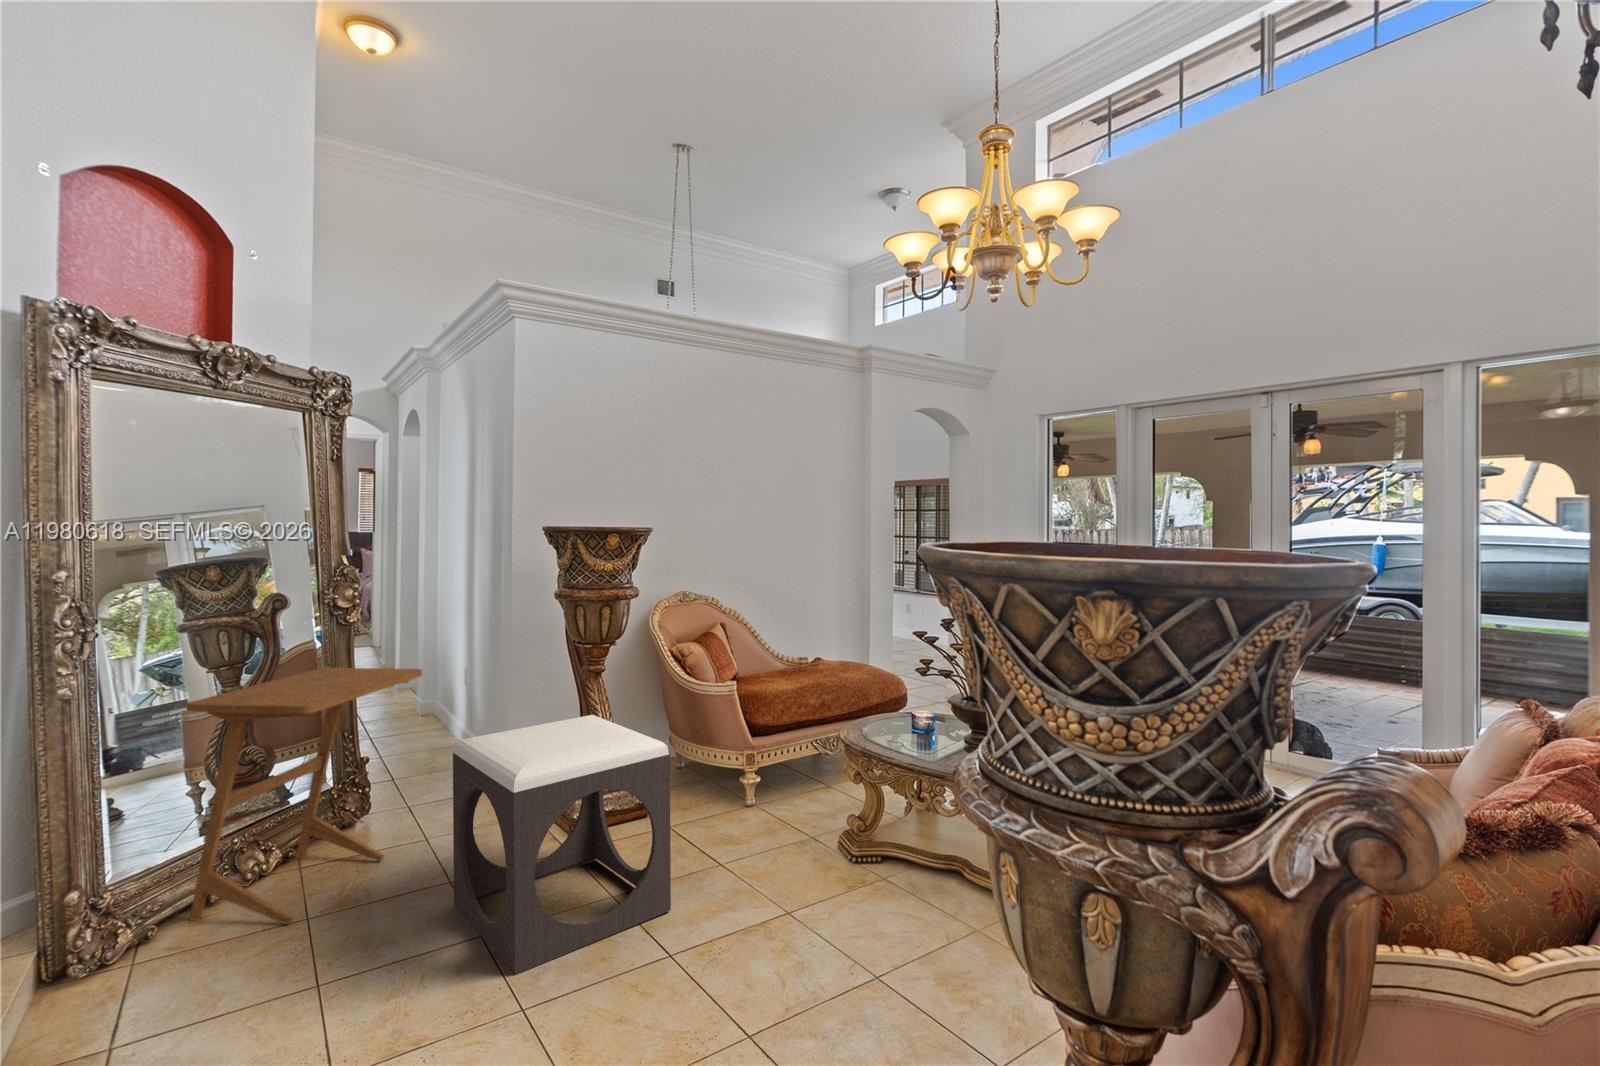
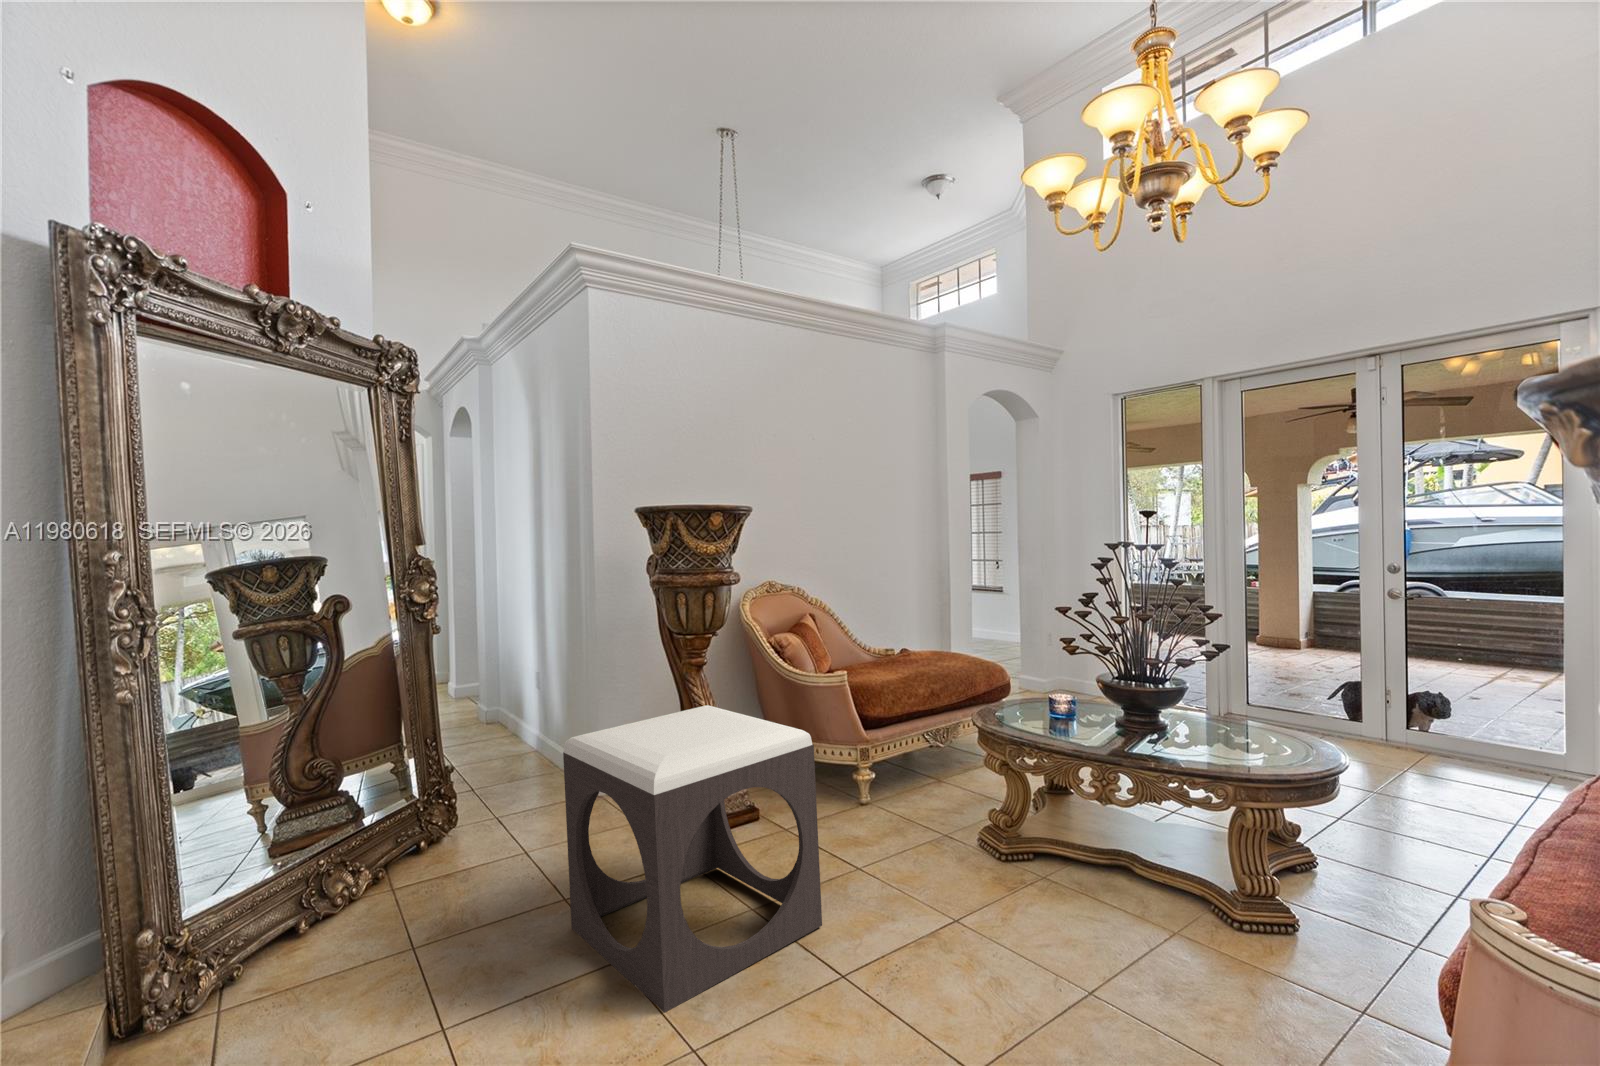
side table: present [186,668,422,925] -> none [262,662,515,959]

